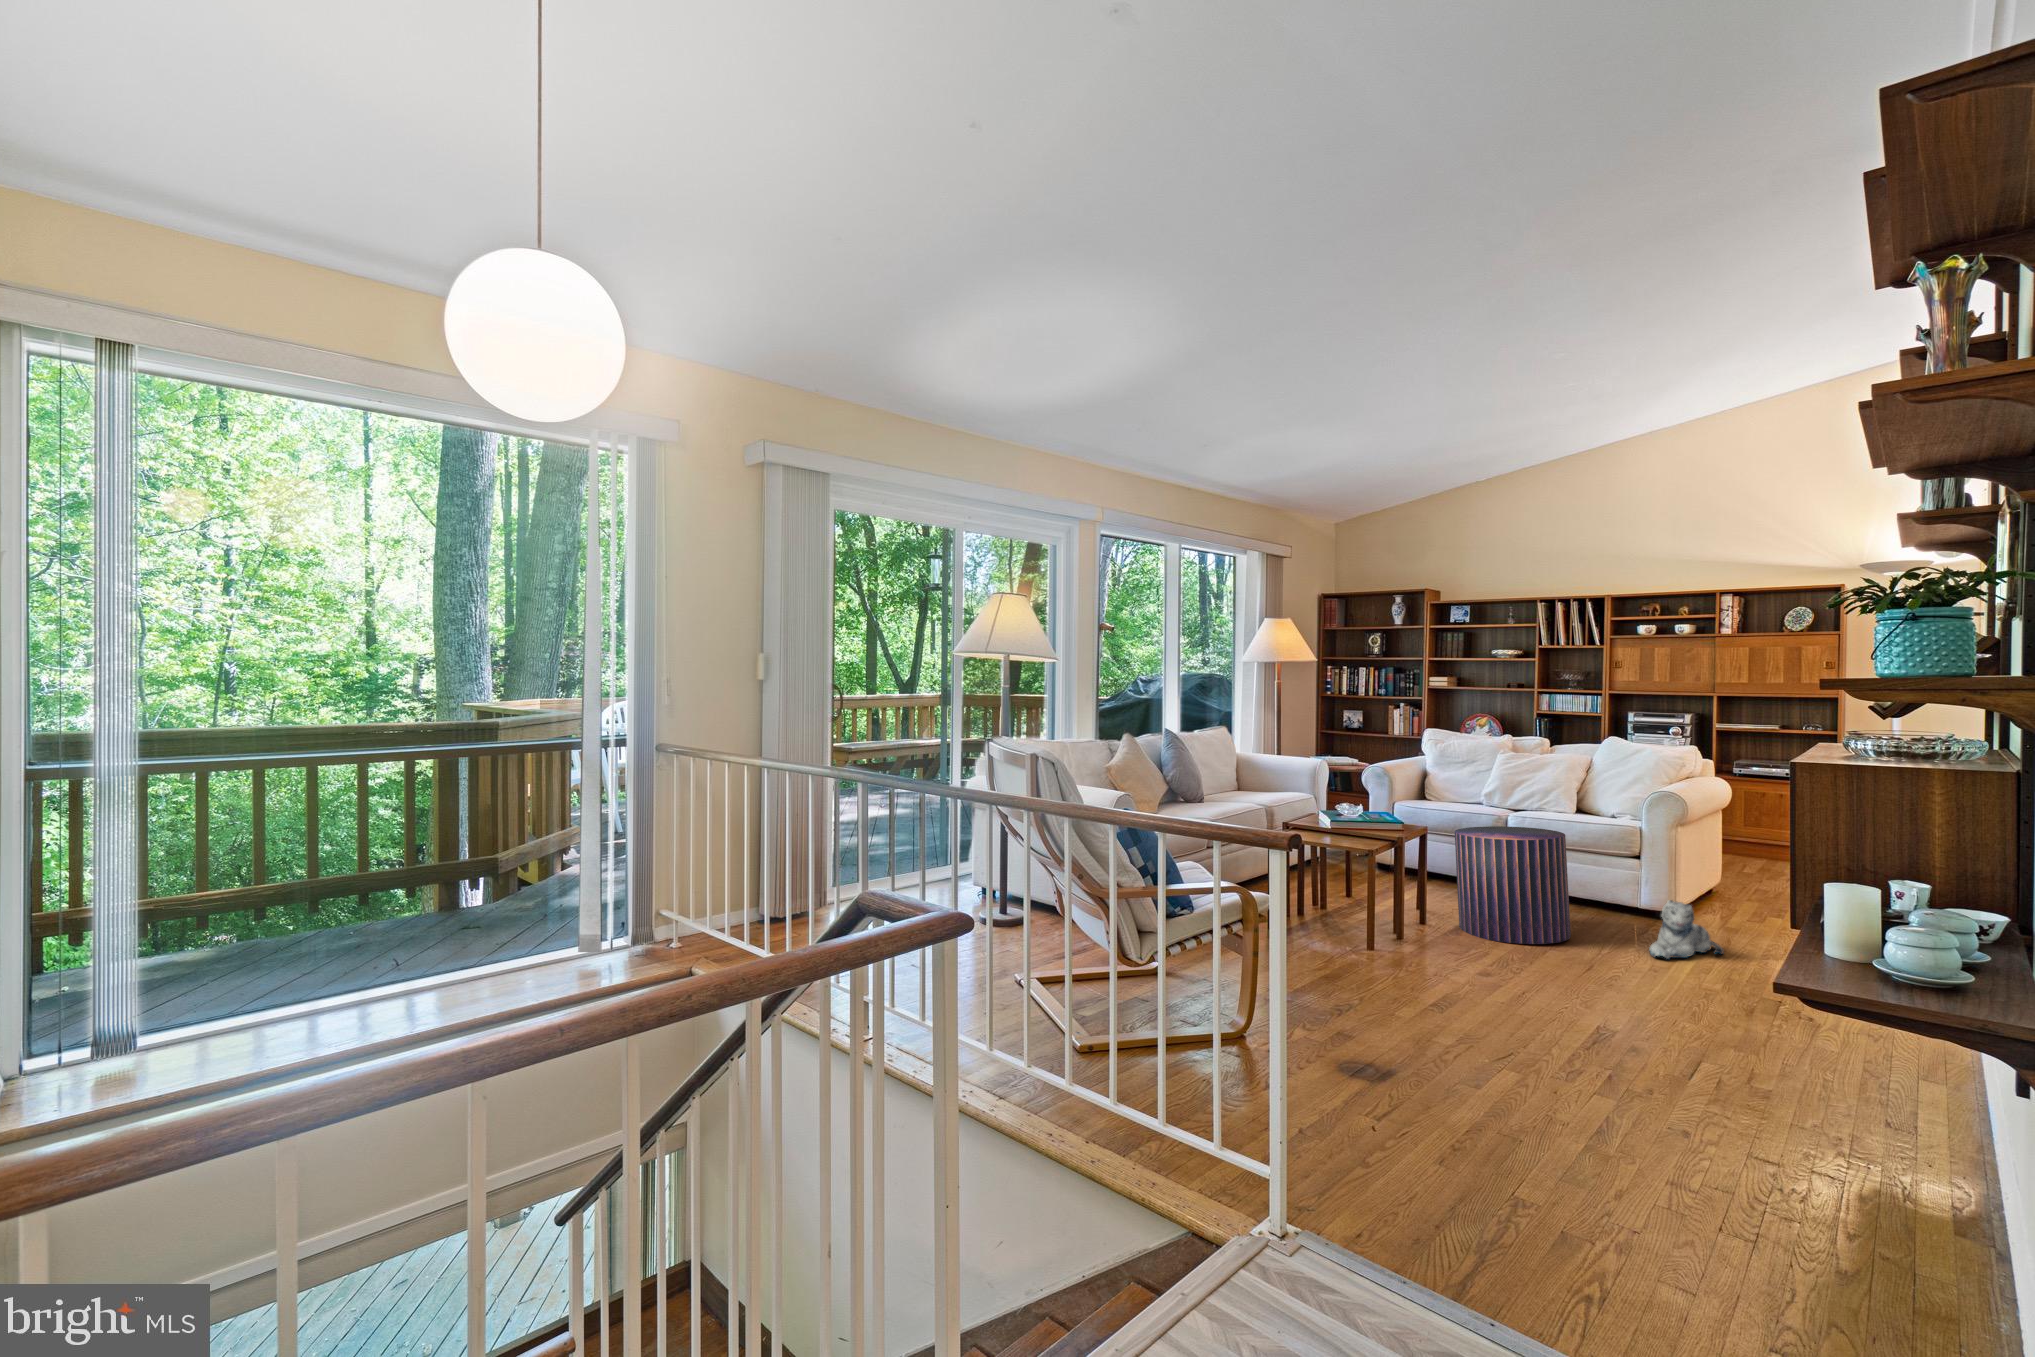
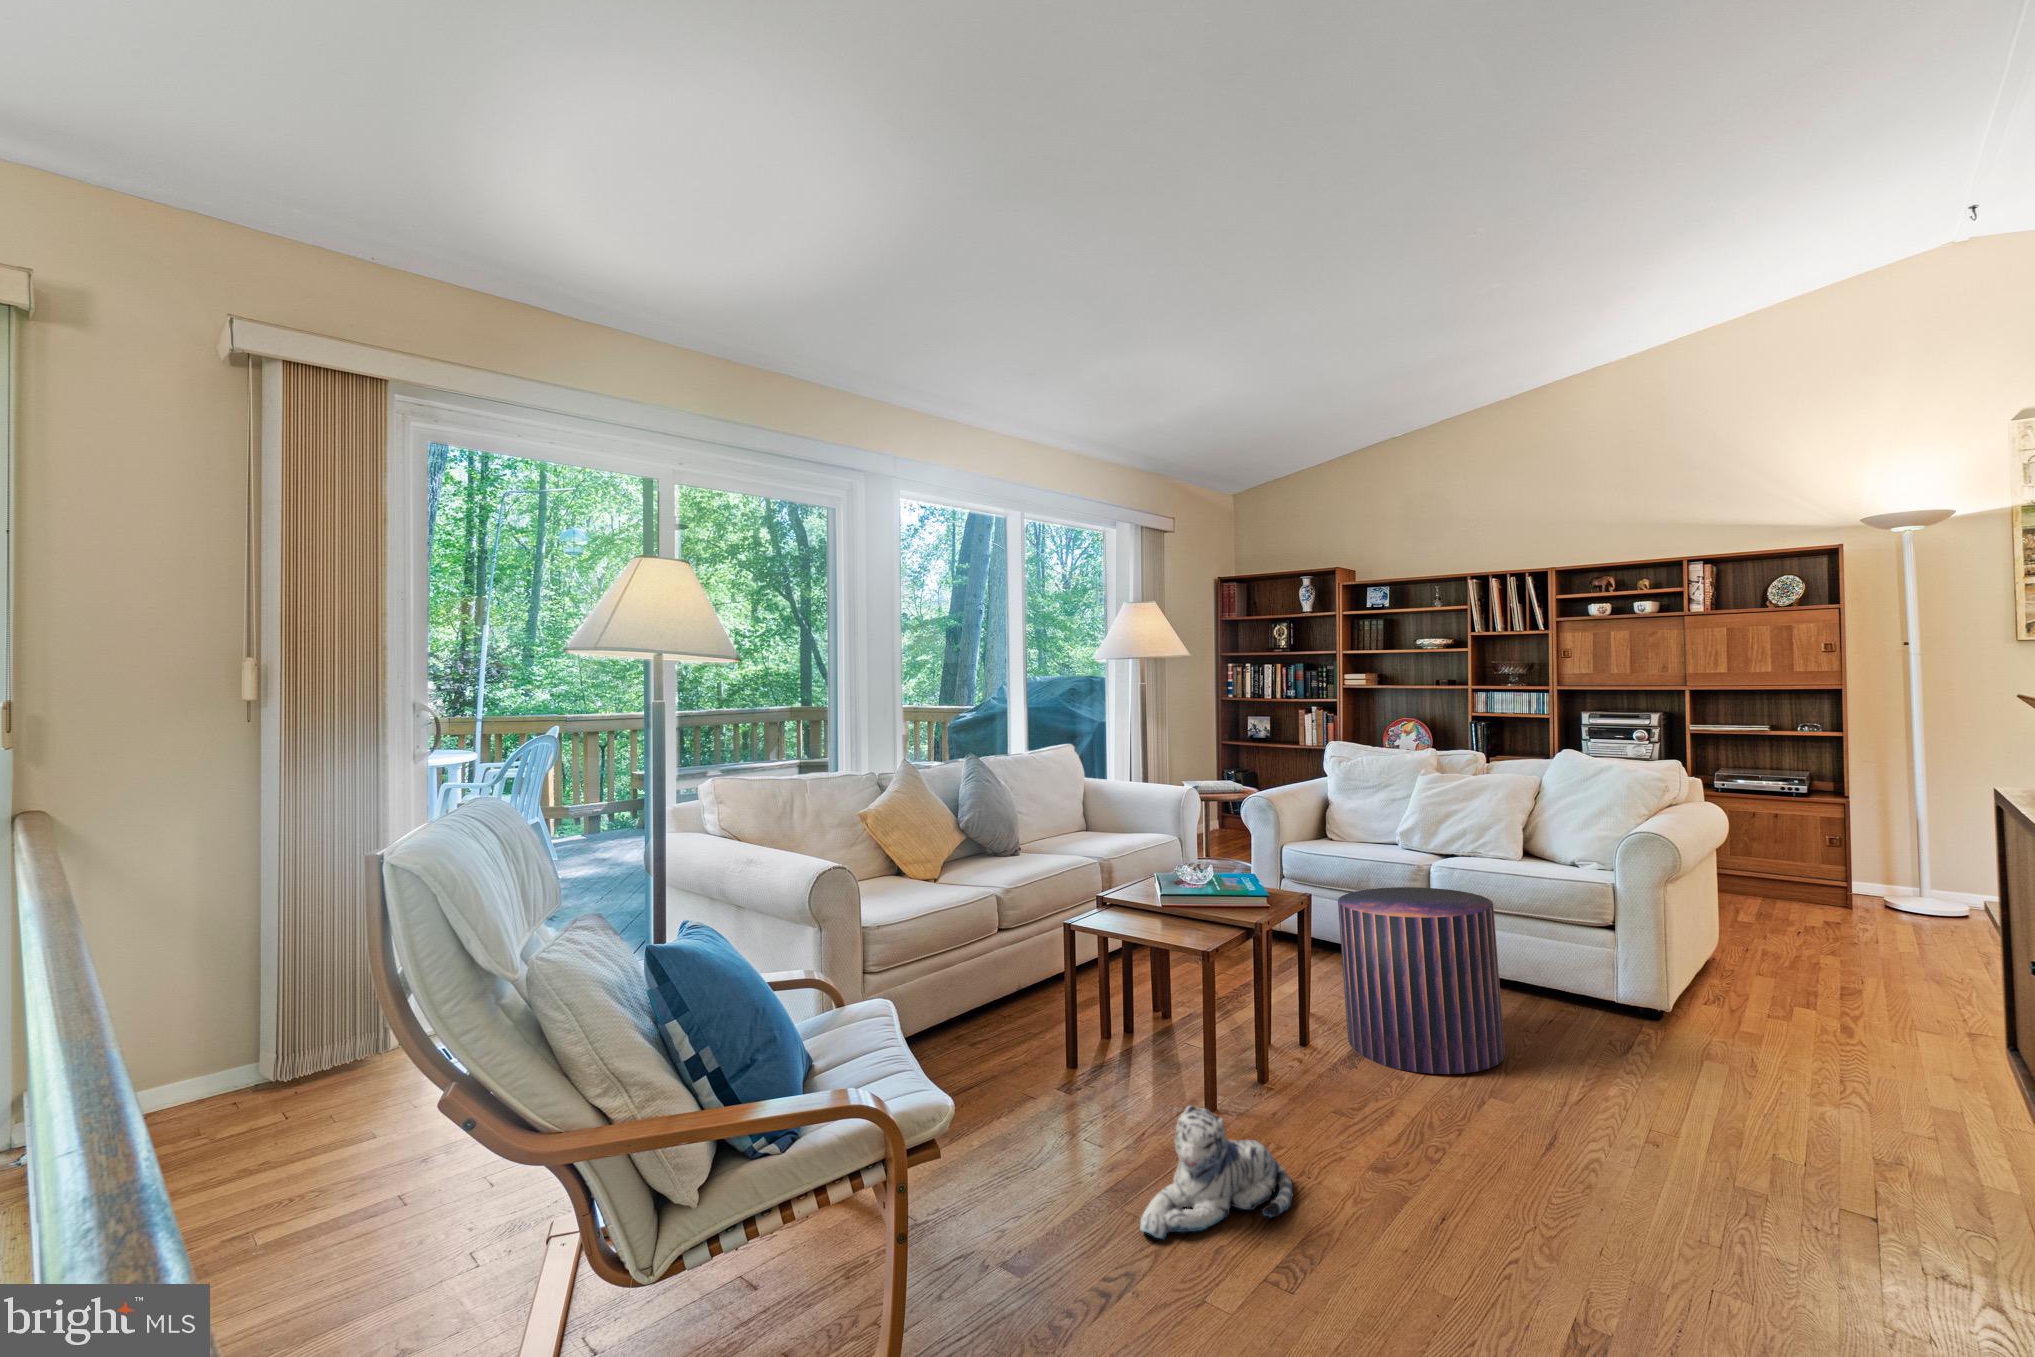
plush toy: present [1649,900,1723,959] -> present [1140,1106,1293,1239]

